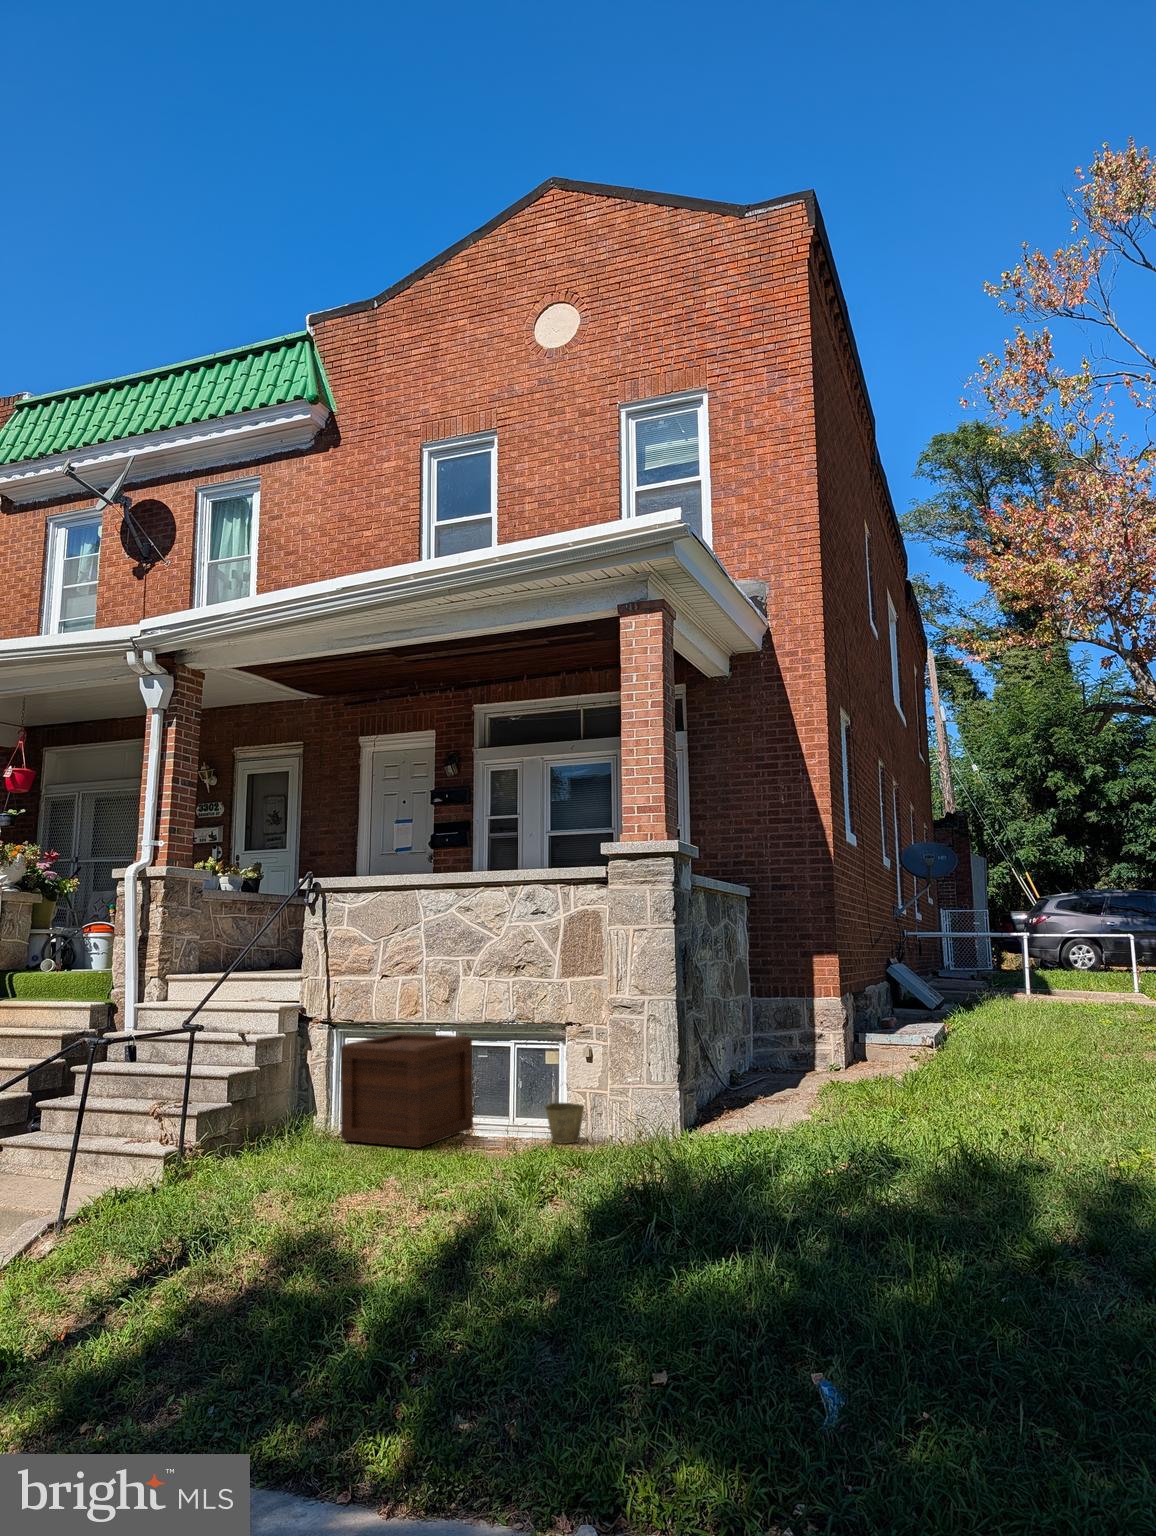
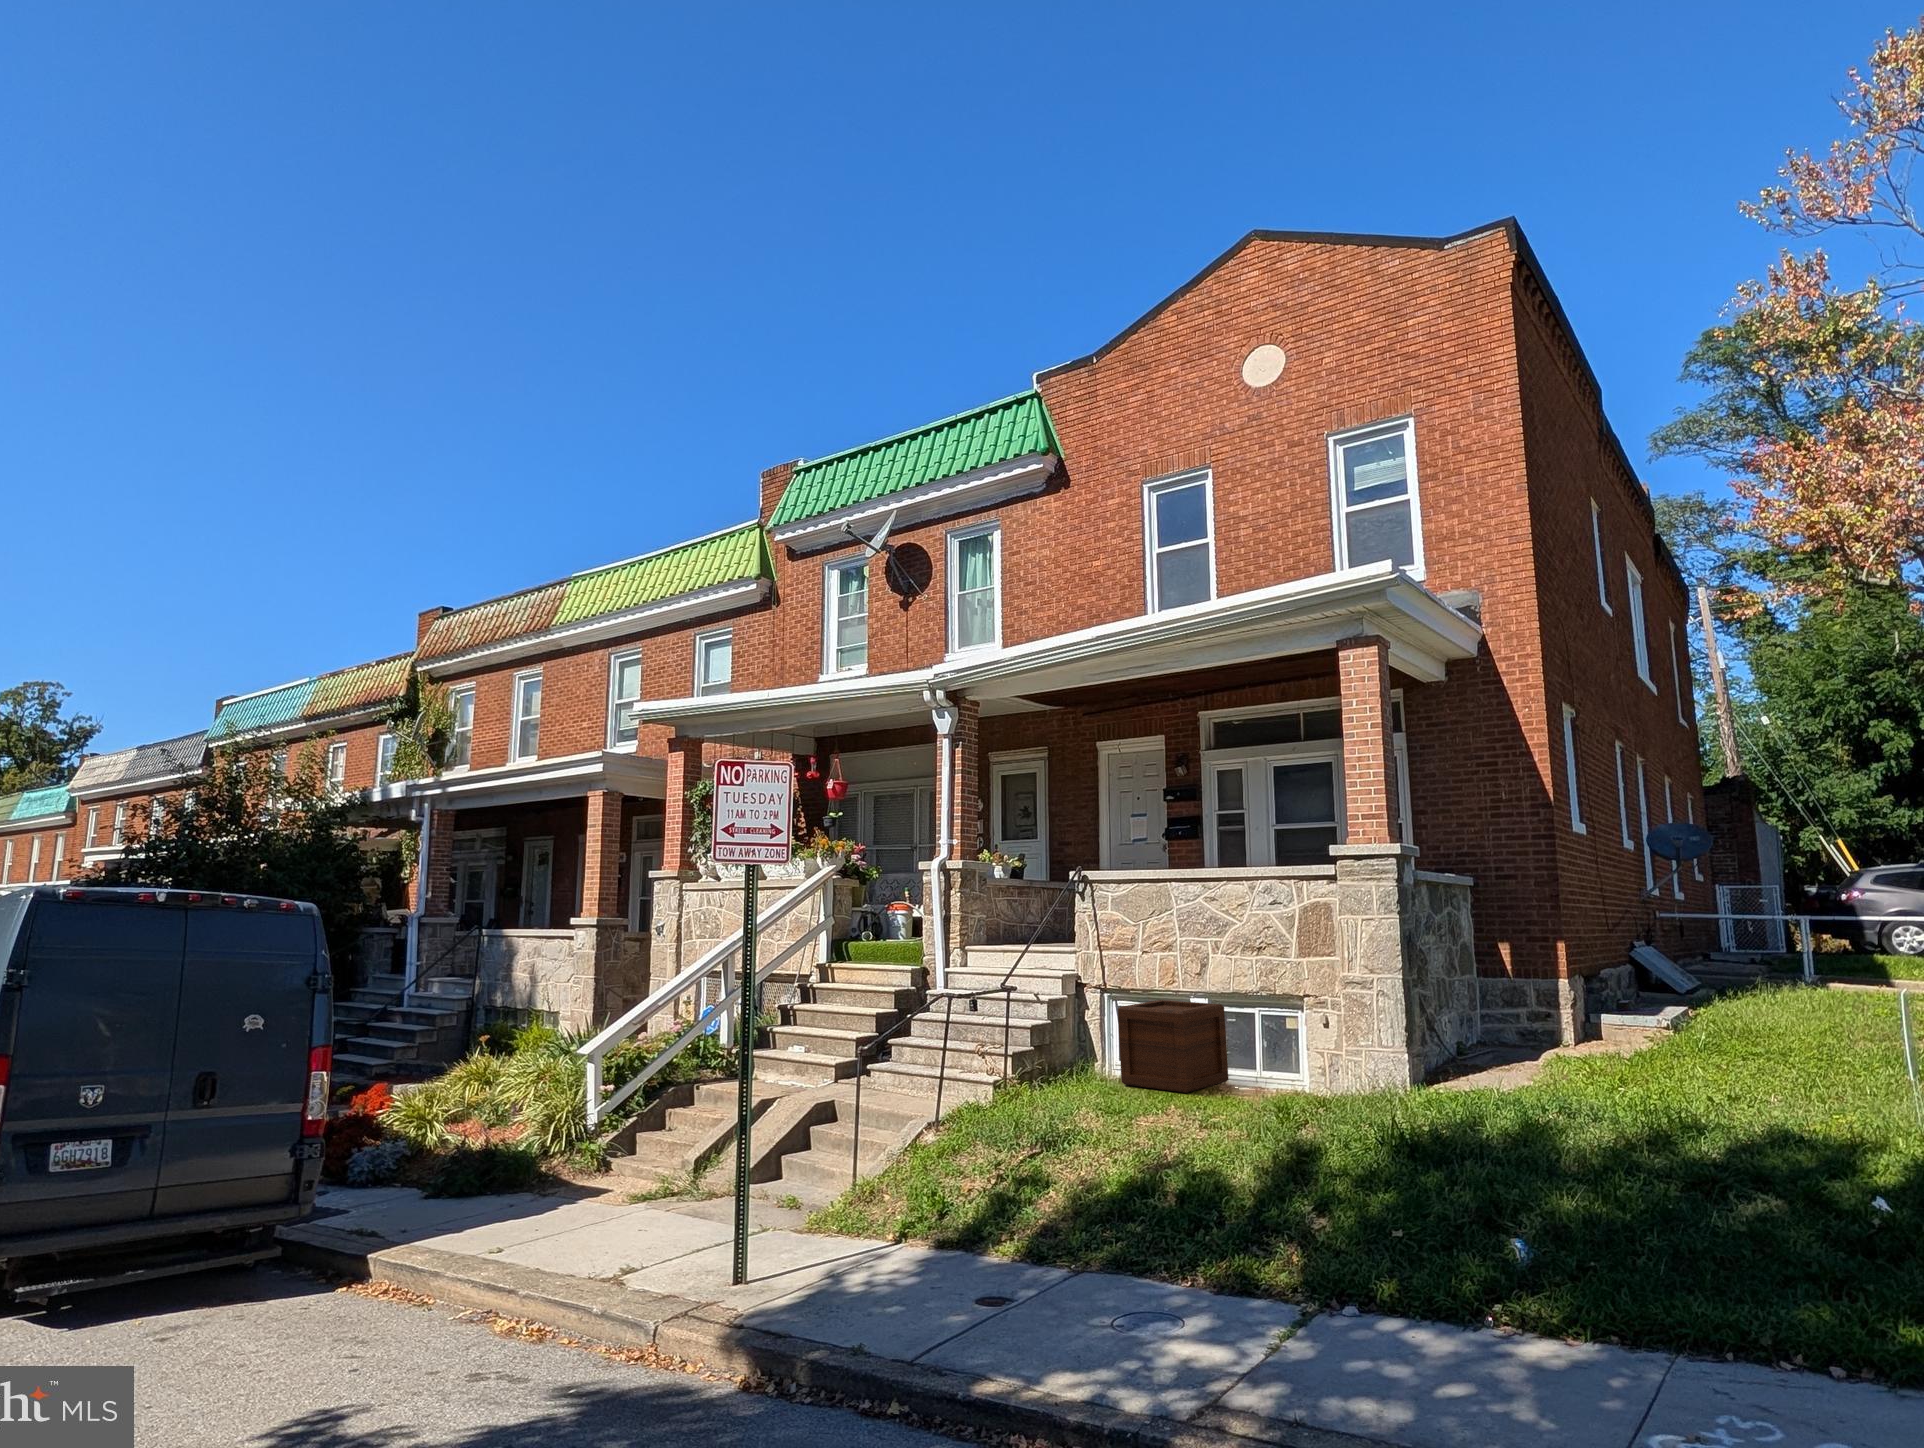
bucket: present [545,1102,584,1144] -> none [1291,1045,1326,1096]

